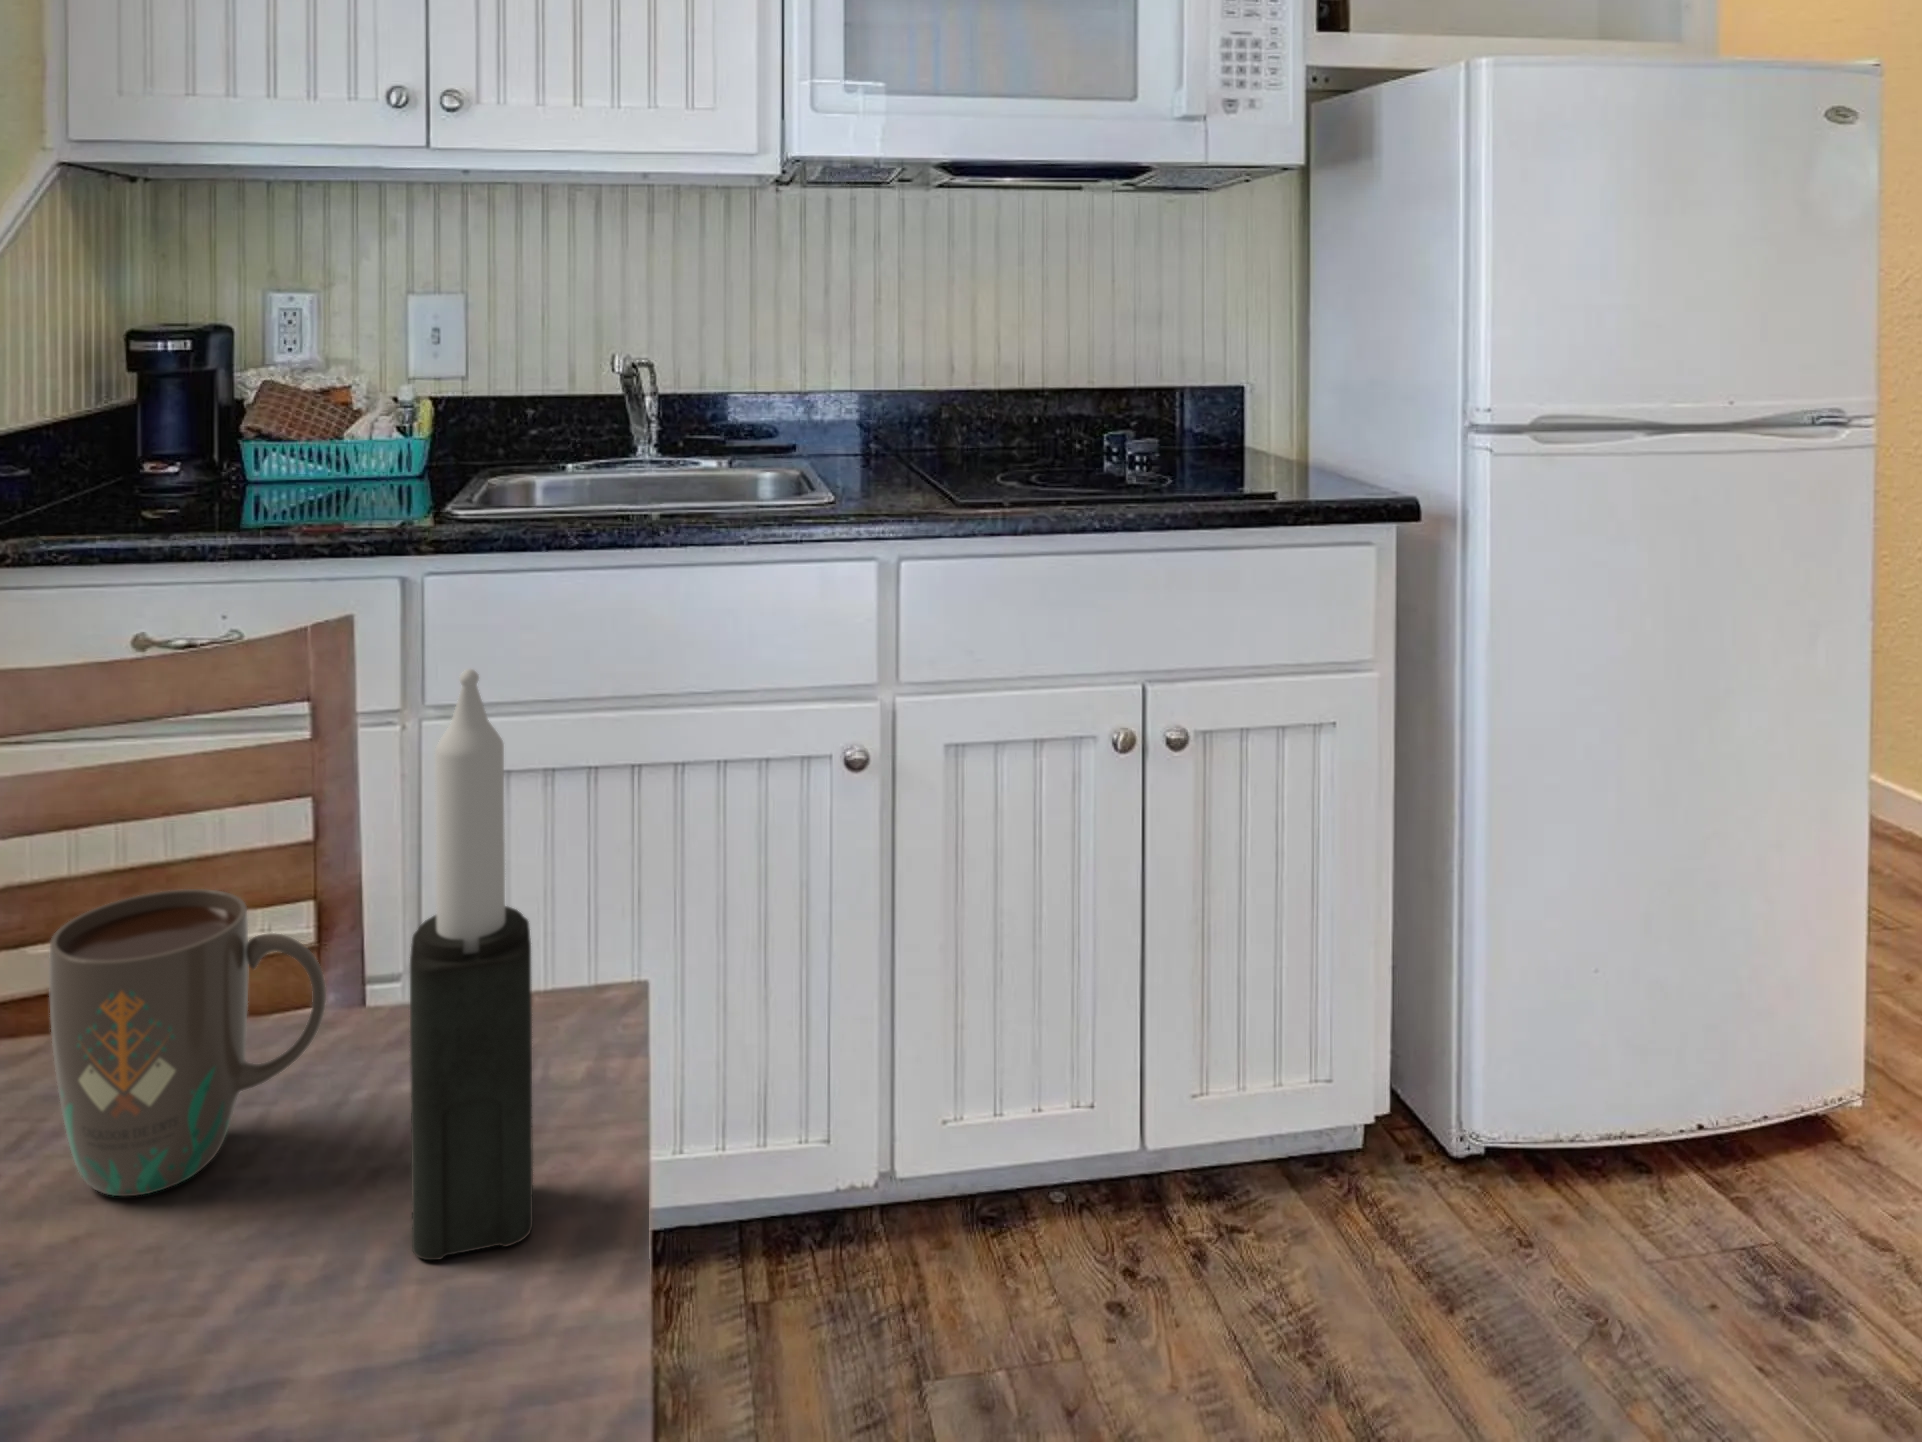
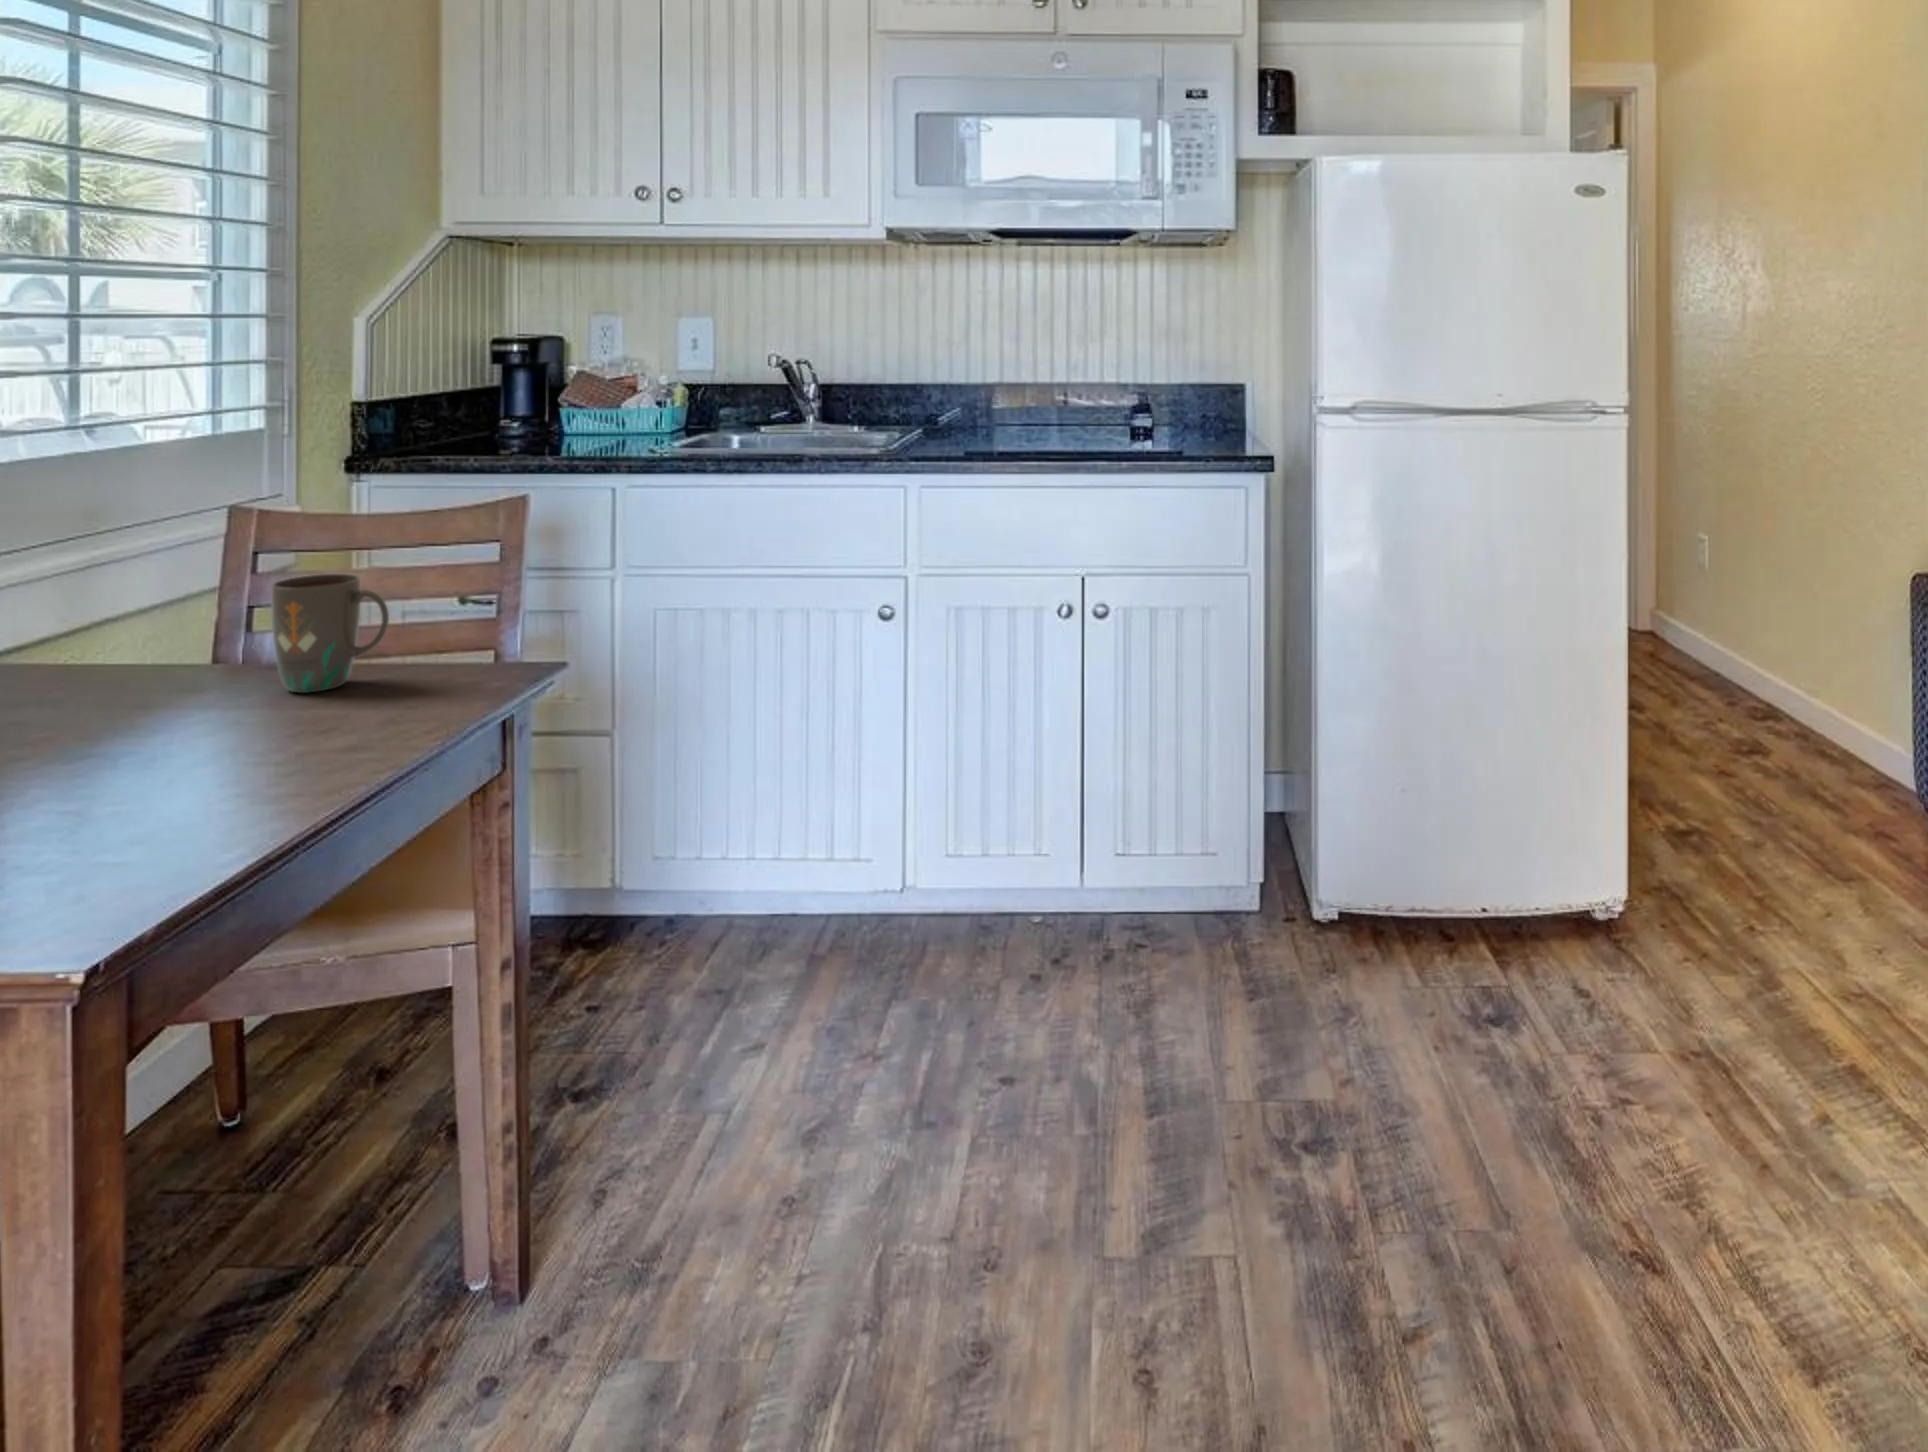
candle: present [410,669,533,1260] -> none [392,468,455,713]

